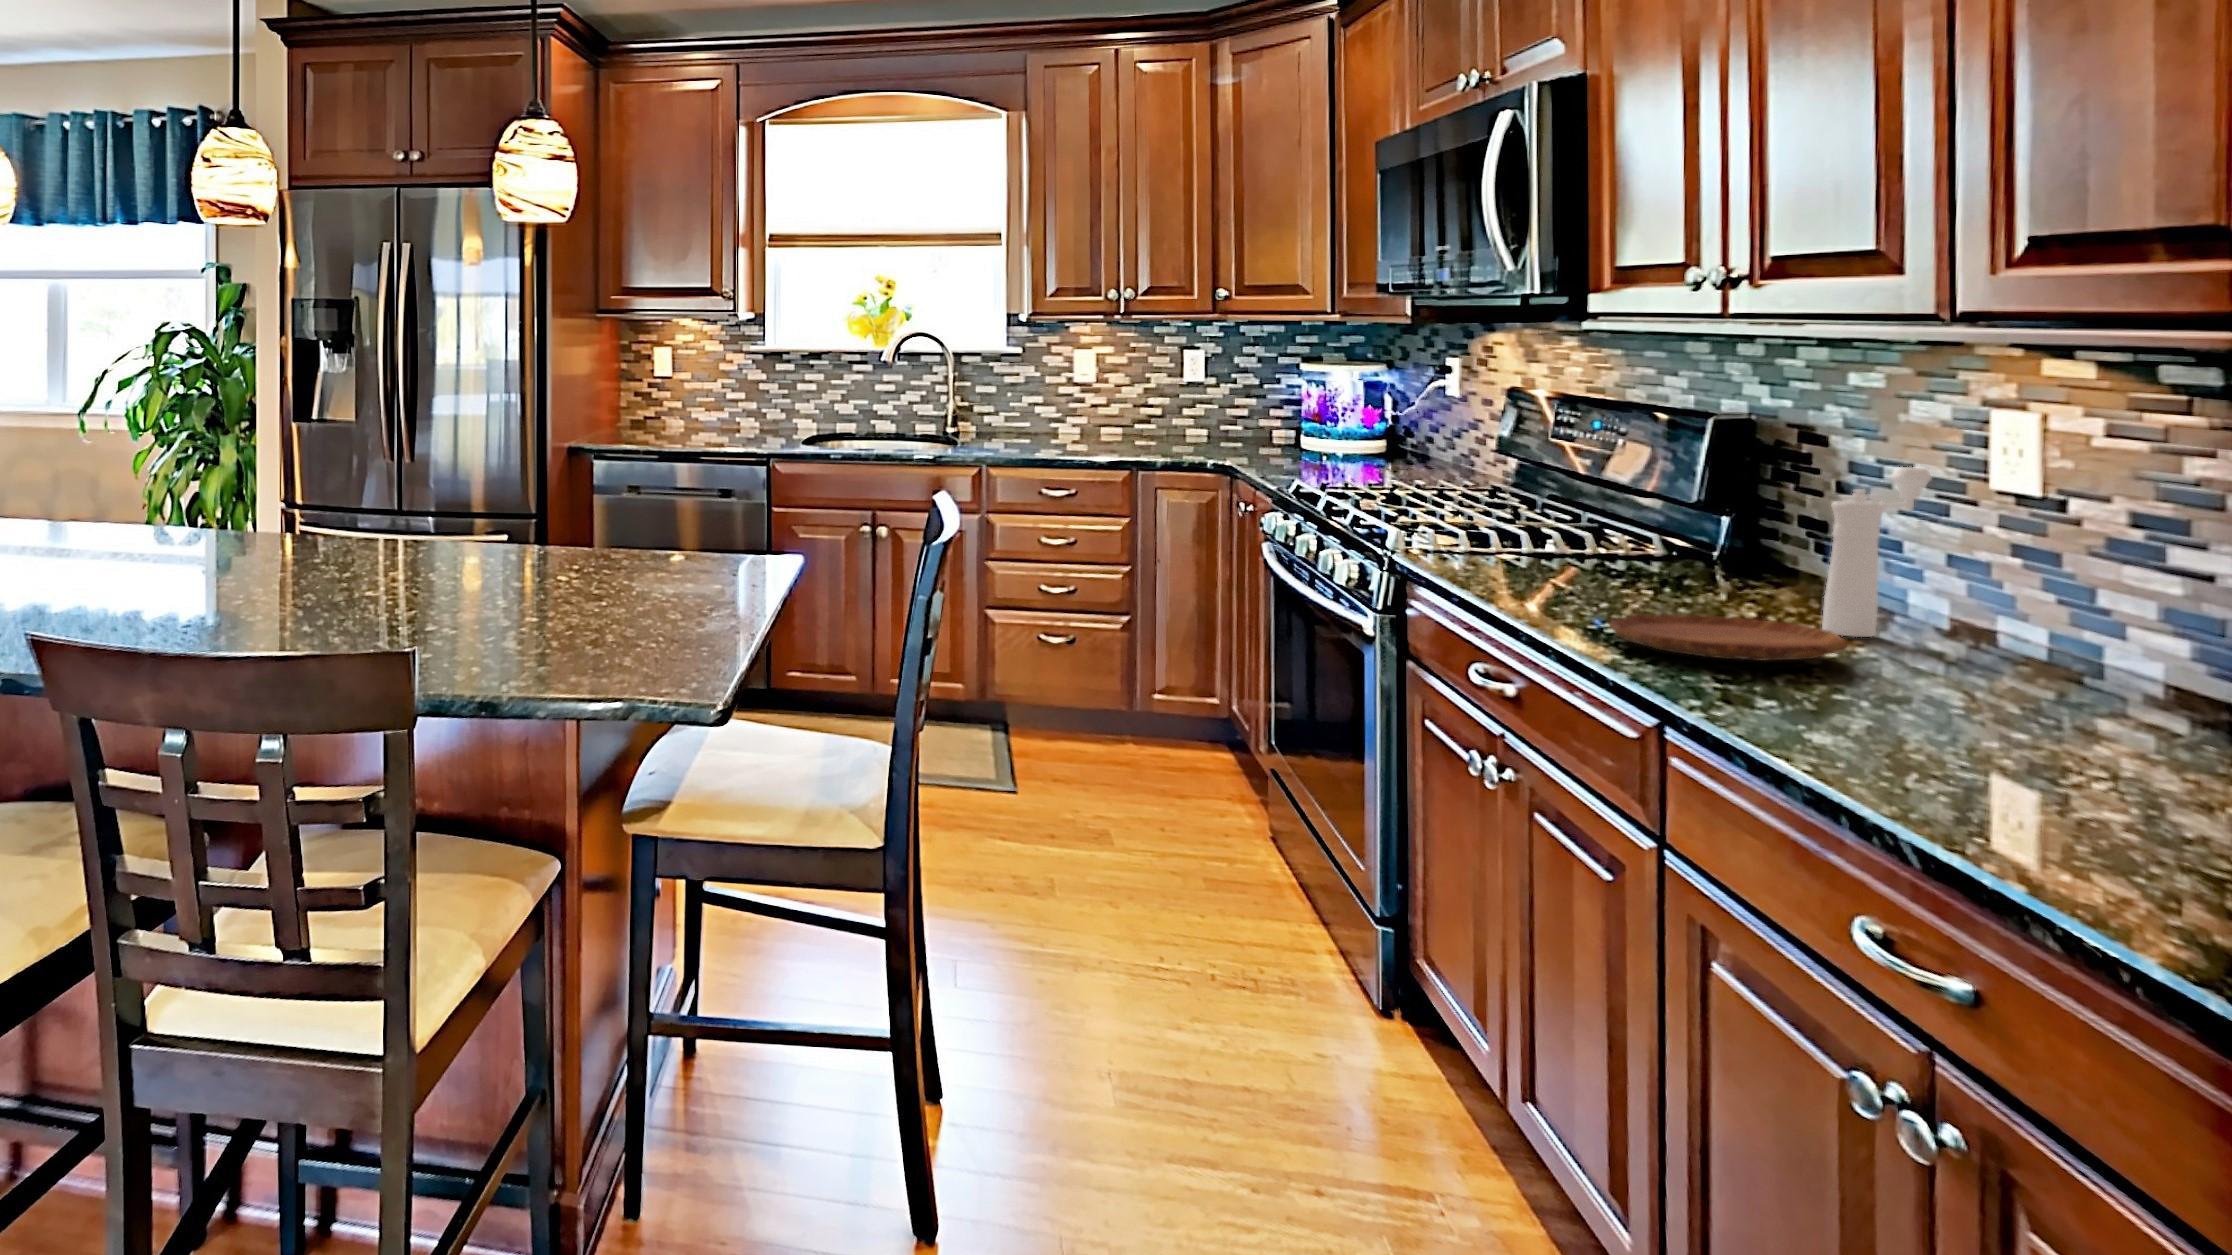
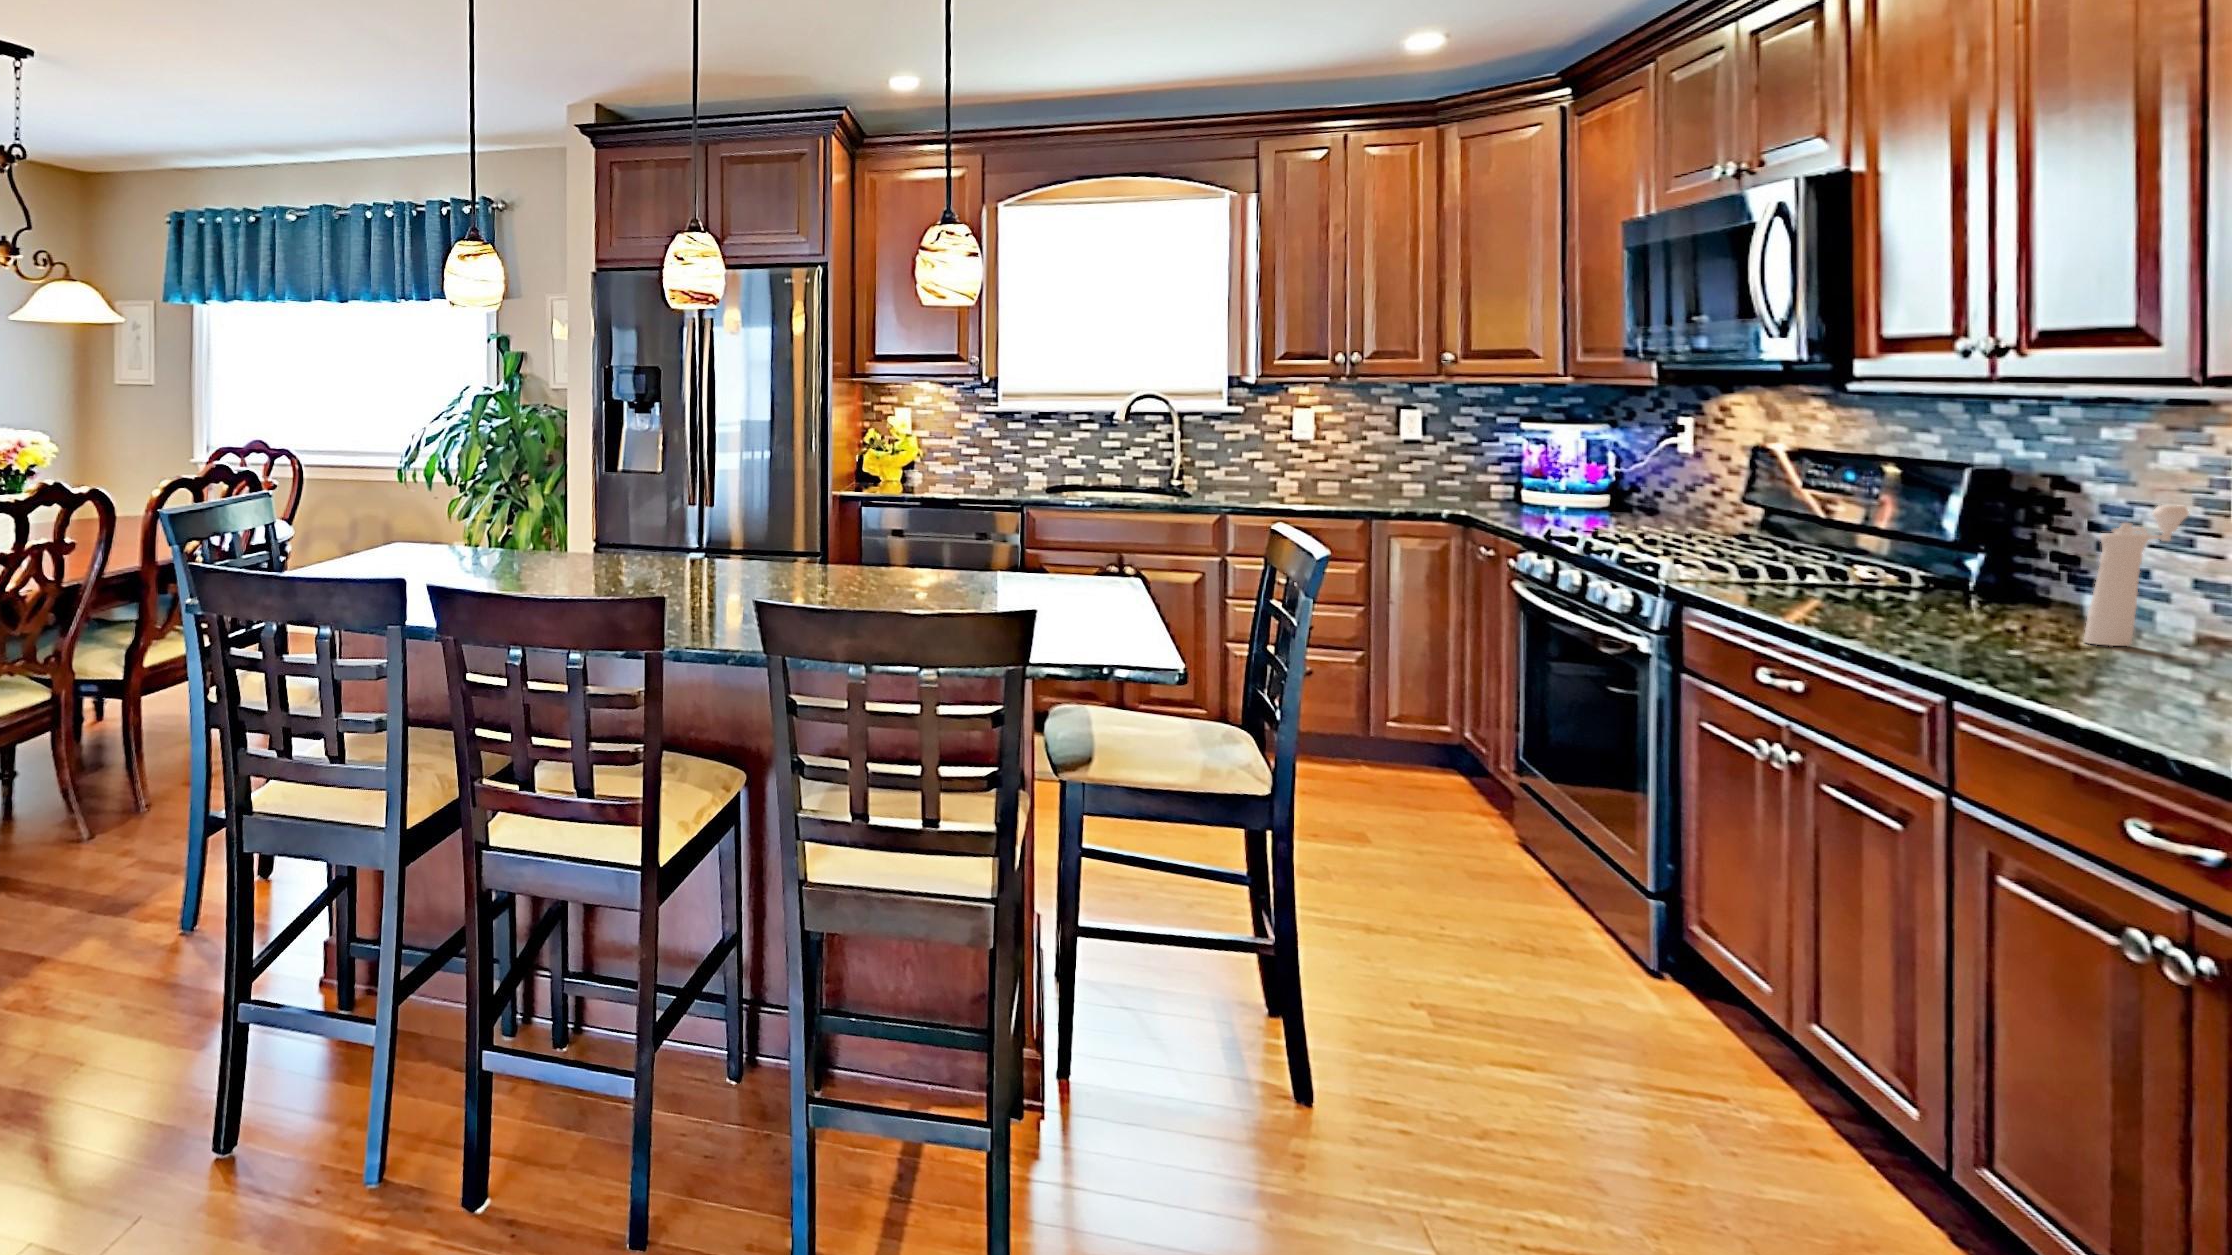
tray: present [1609,614,1848,661] -> none [1904,627,2118,658]

